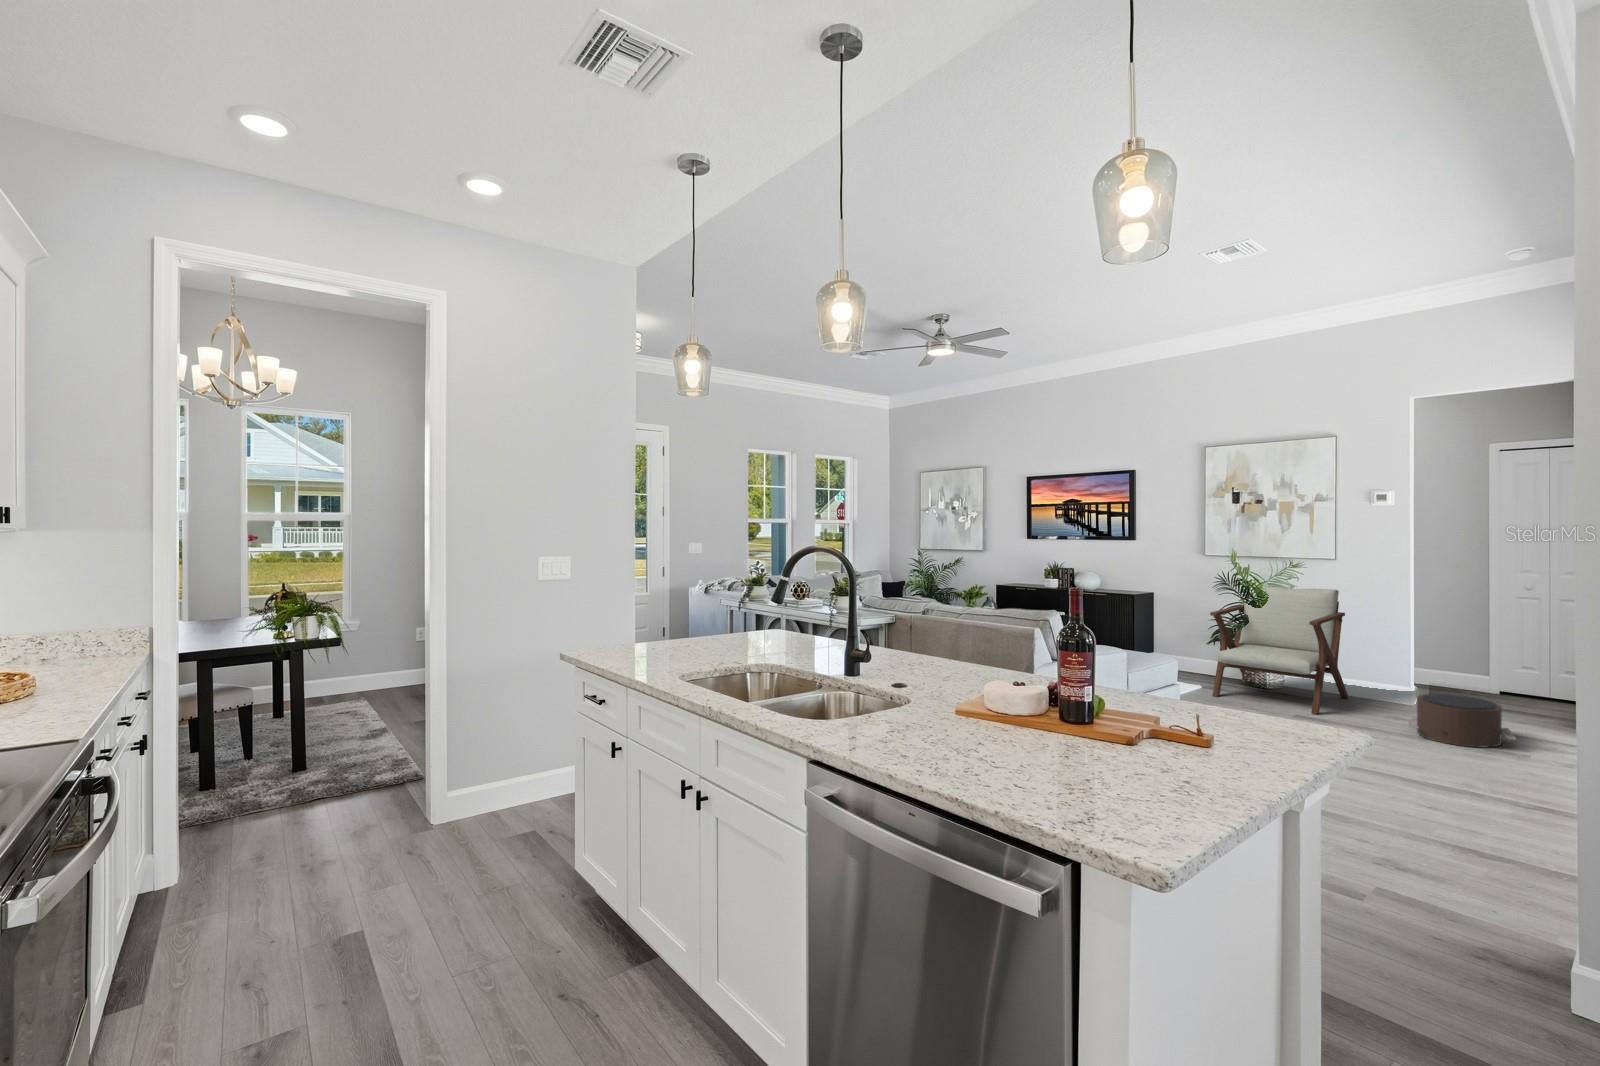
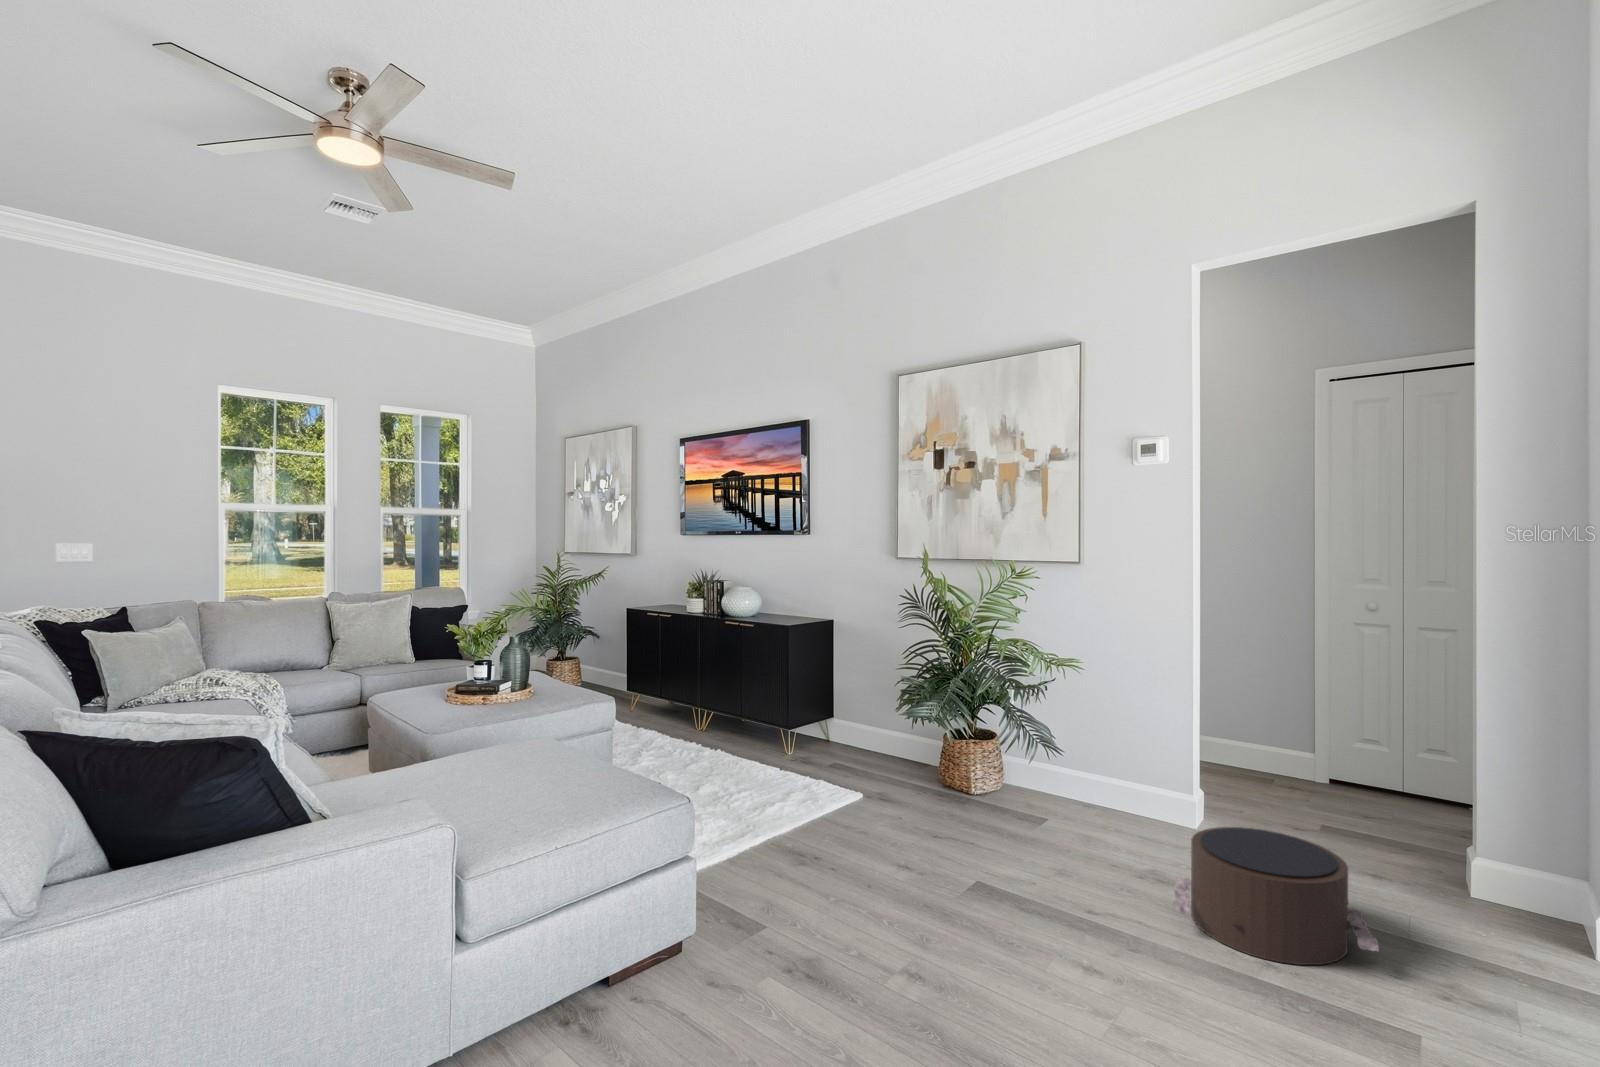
lounge chair: present [1210,586,1348,714] -> none [864,606,1097,861]

